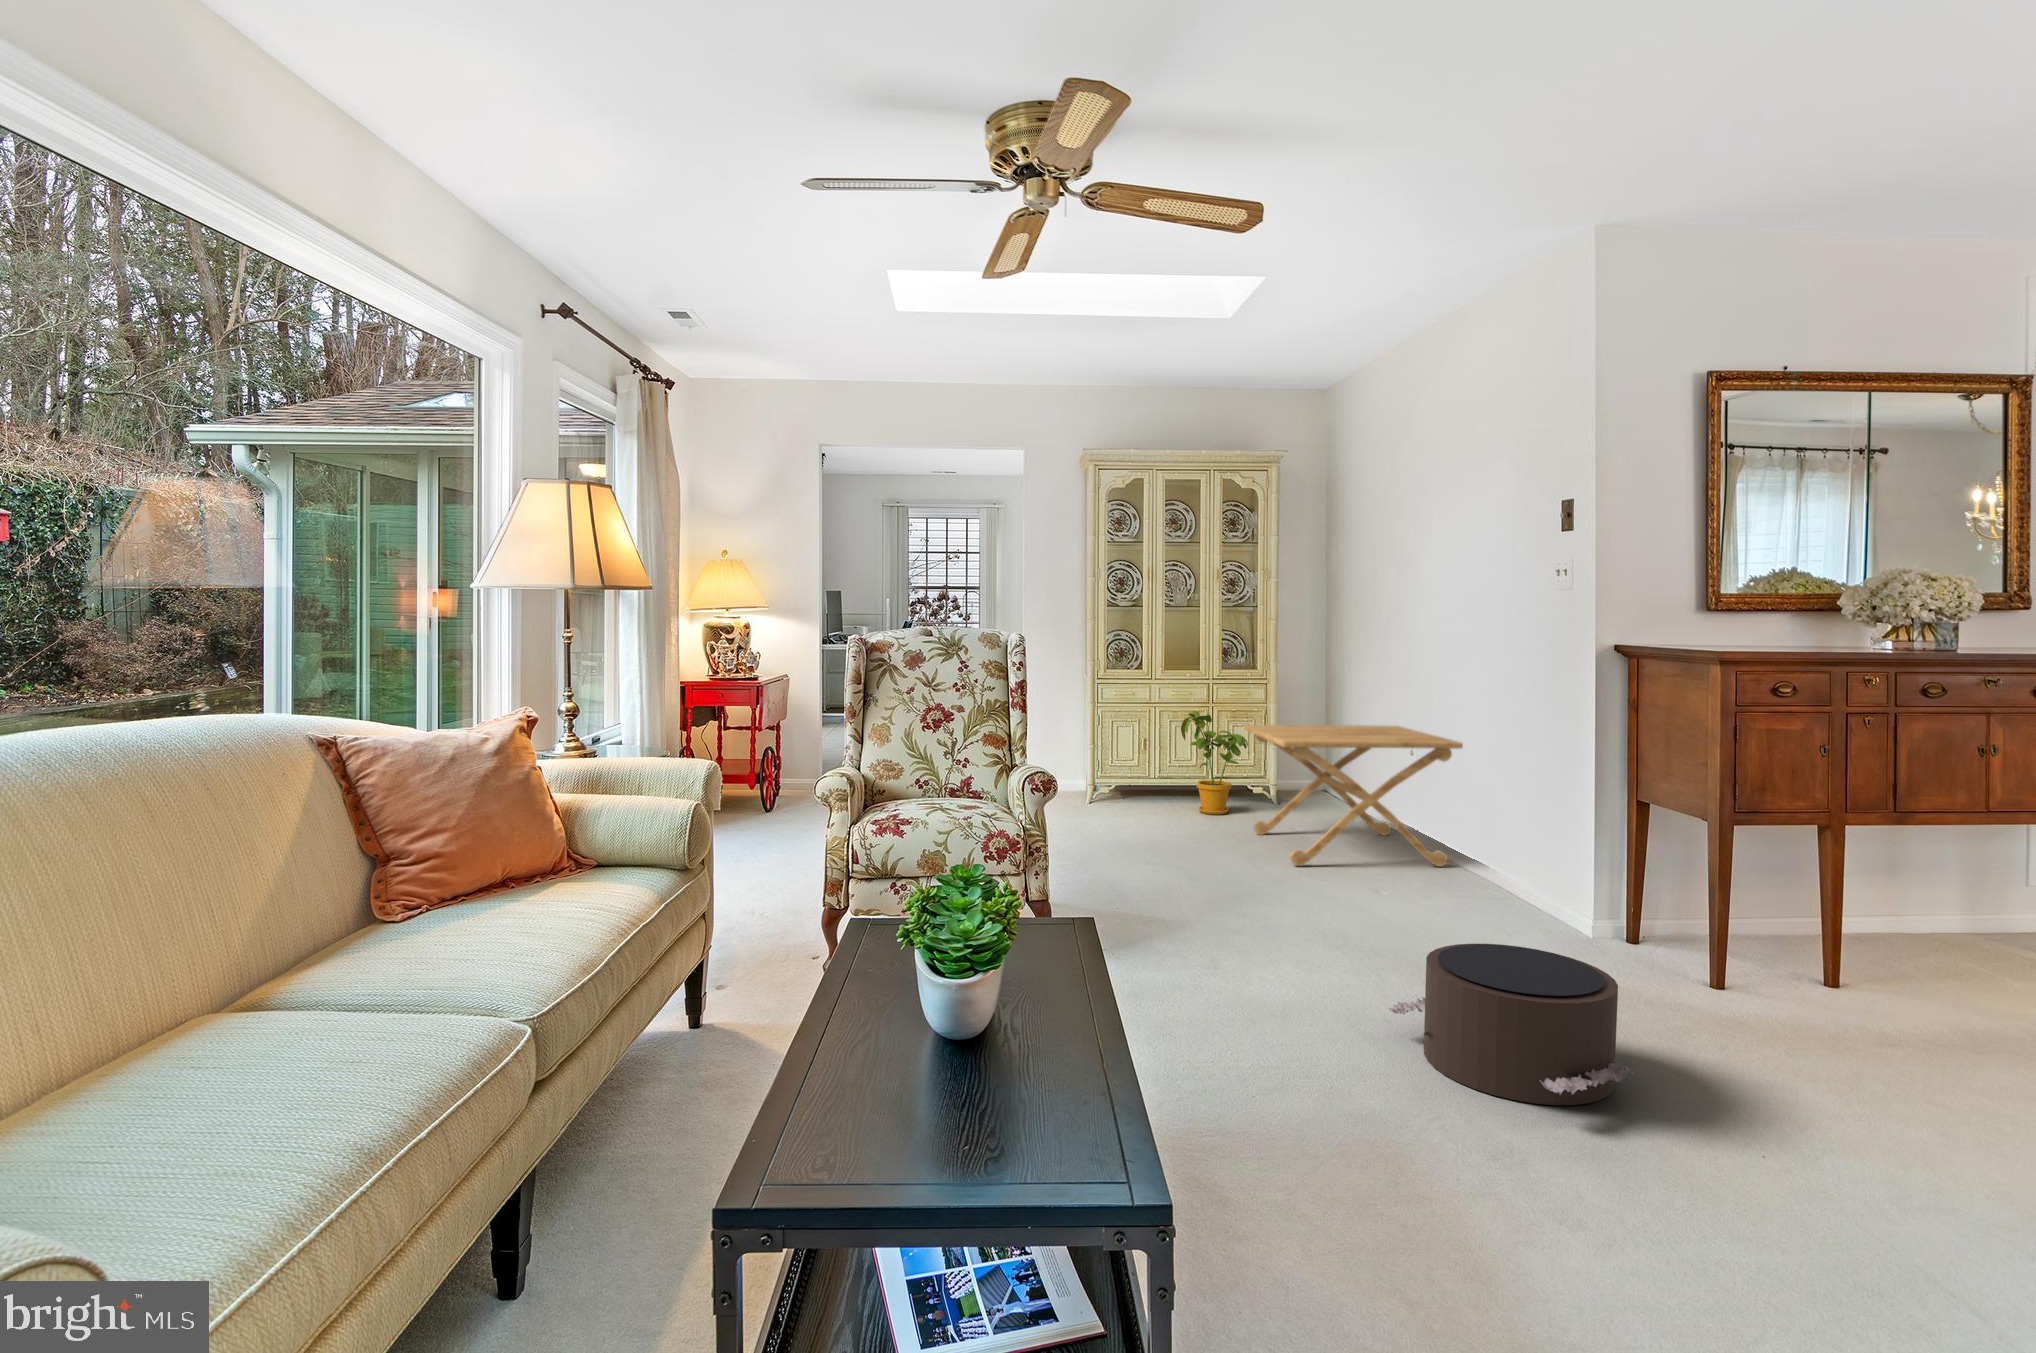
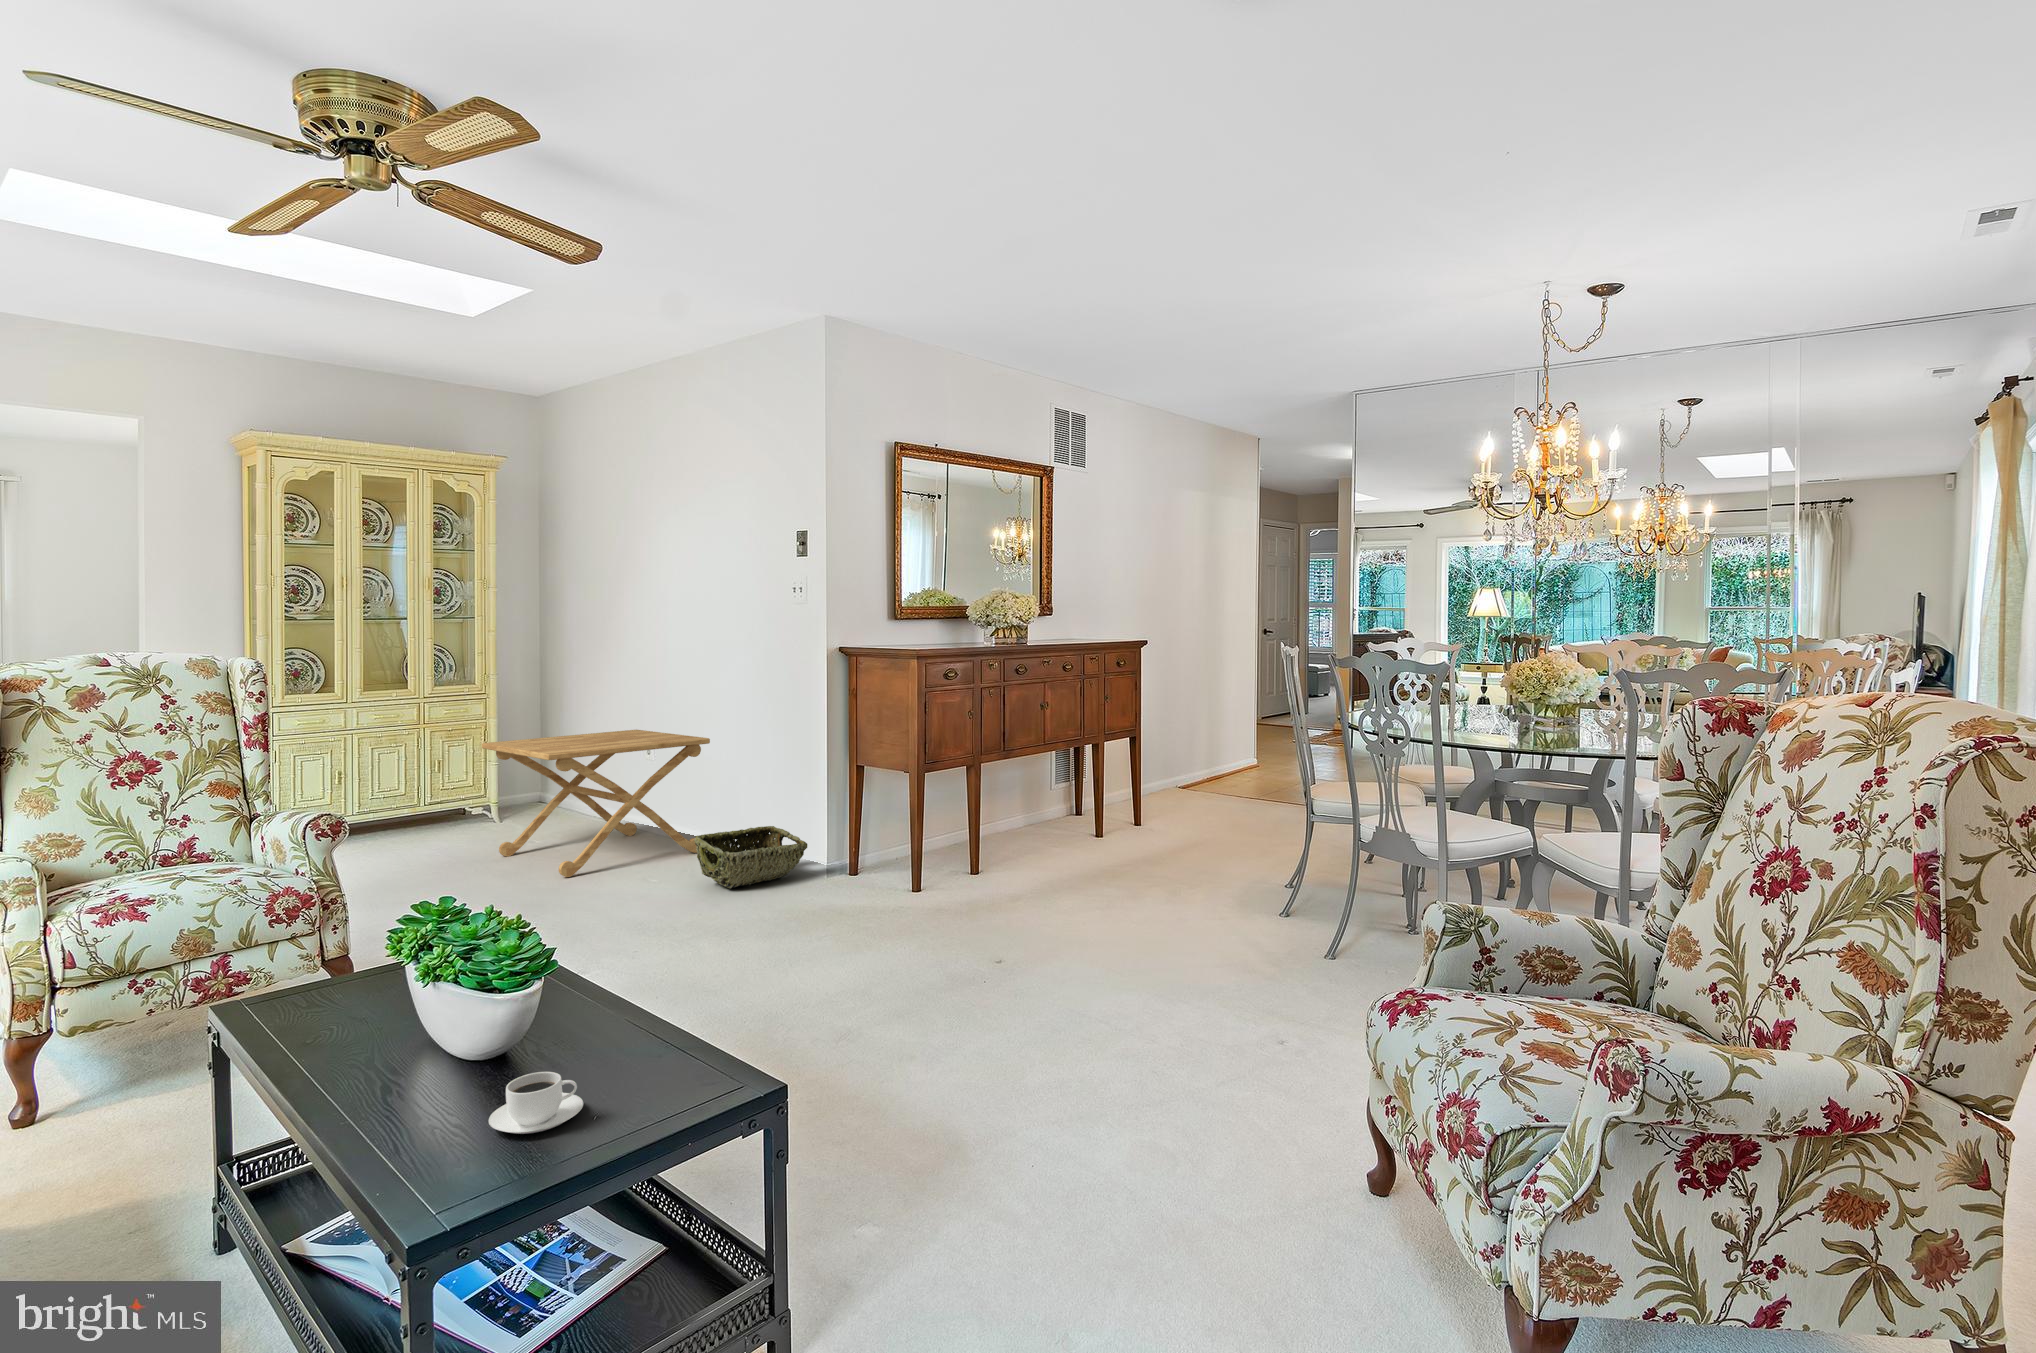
house plant: present [1181,711,1248,814] -> none [390,734,475,846]
woven basket: none [1417,849,1557,917] -> present [695,826,807,888]
pouf: present [1389,944,1636,1105] -> none [735,889,920,1004]
coffee cup: none [866,1073,959,1141] -> present [488,1072,583,1134]

